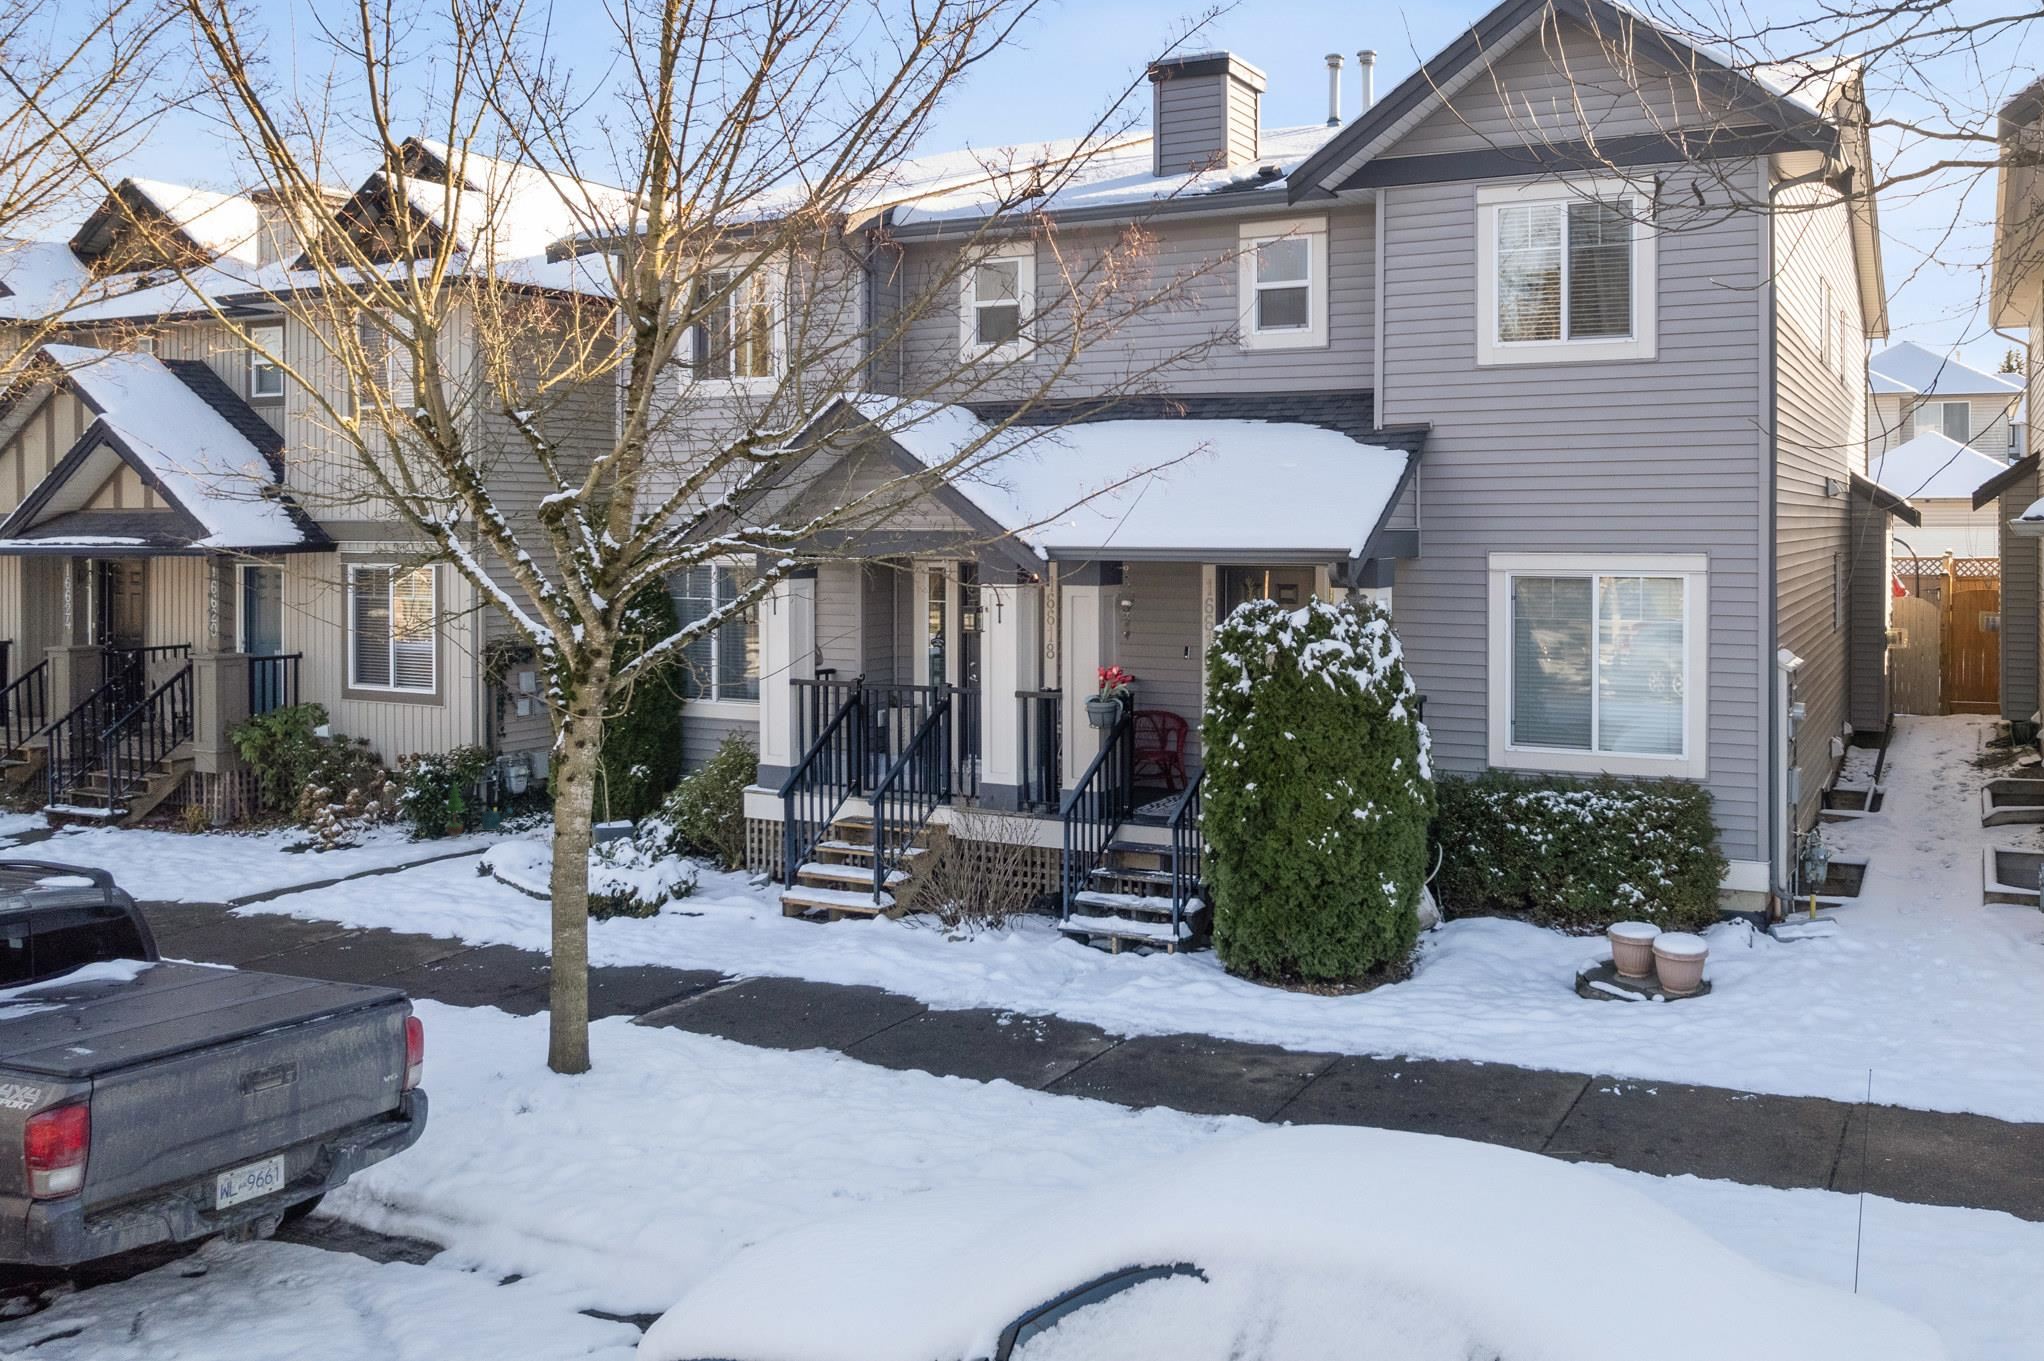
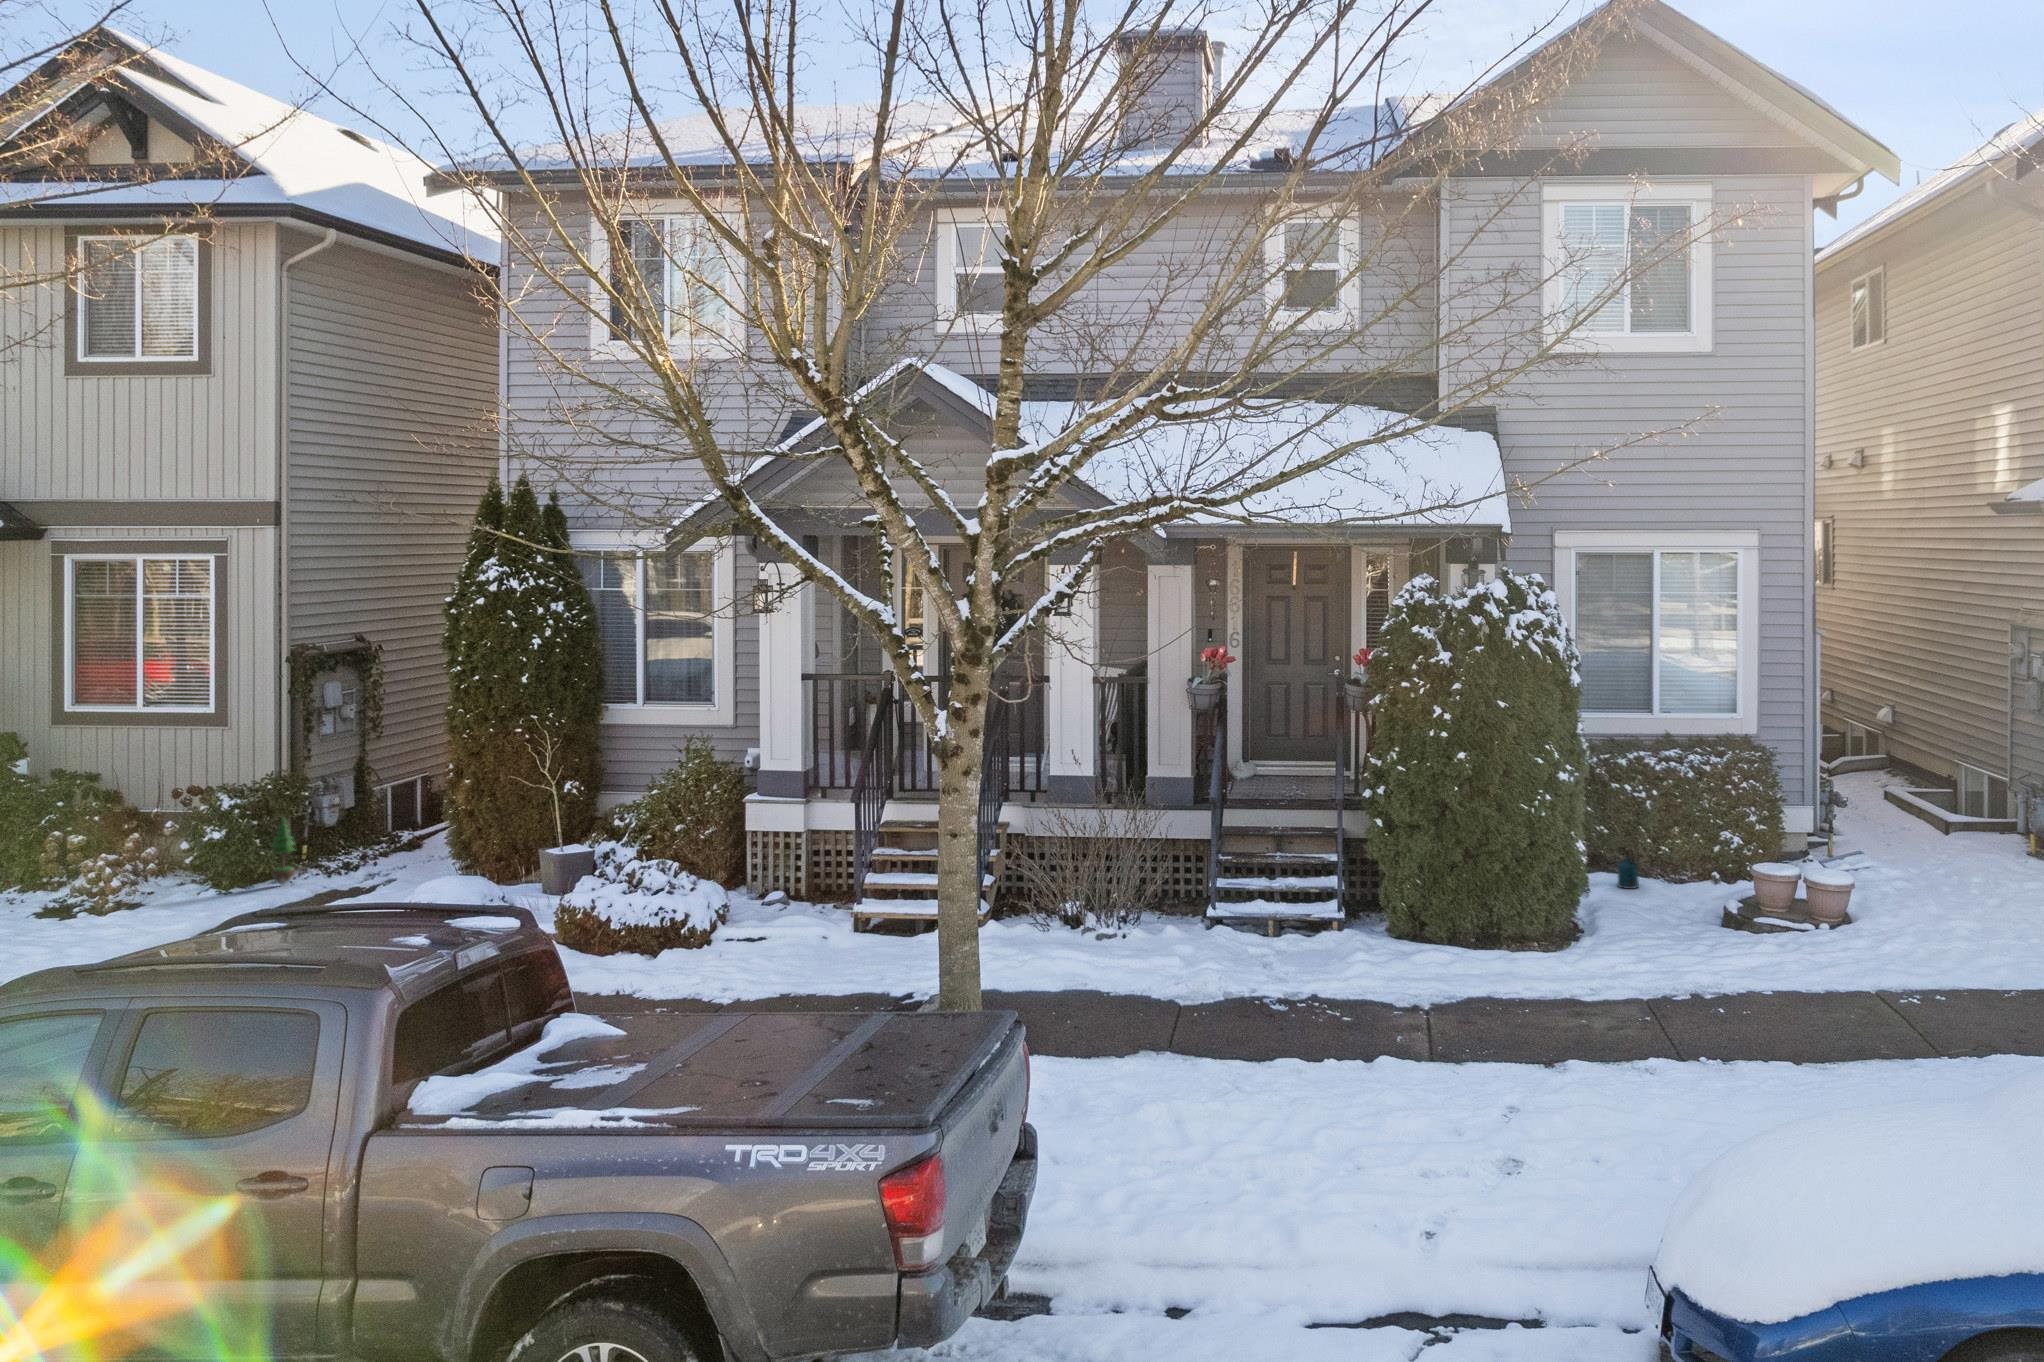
watering can: present [478,808,513,831] -> present [1618,856,1639,889]

